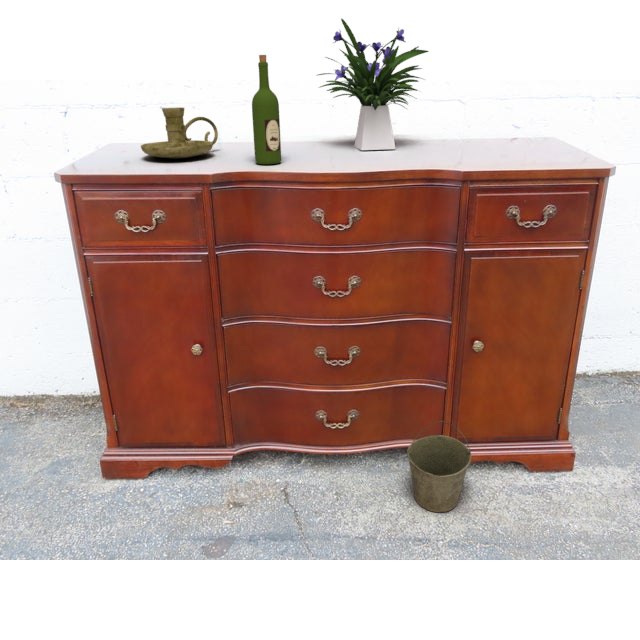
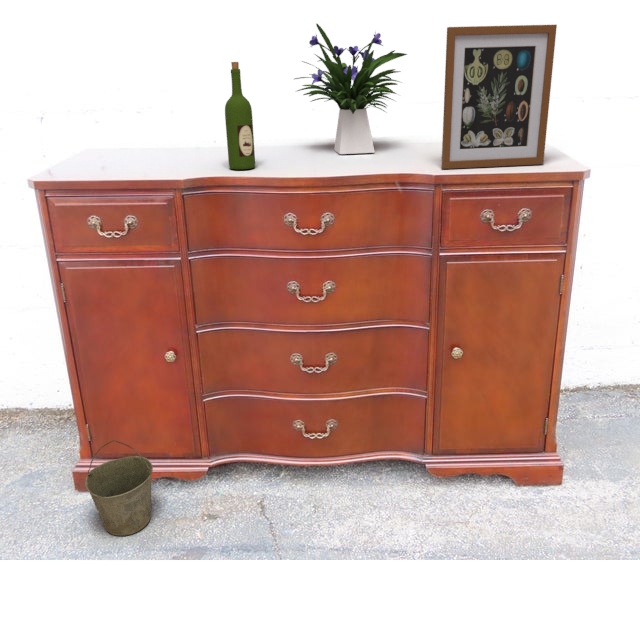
picture frame: none [467,19,588,165] -> present [441,25,557,169]
candle holder: present [141,107,218,159] -> none [115,113,194,163]
bucket: present [407,421,471,512] -> present [85,440,153,536]

